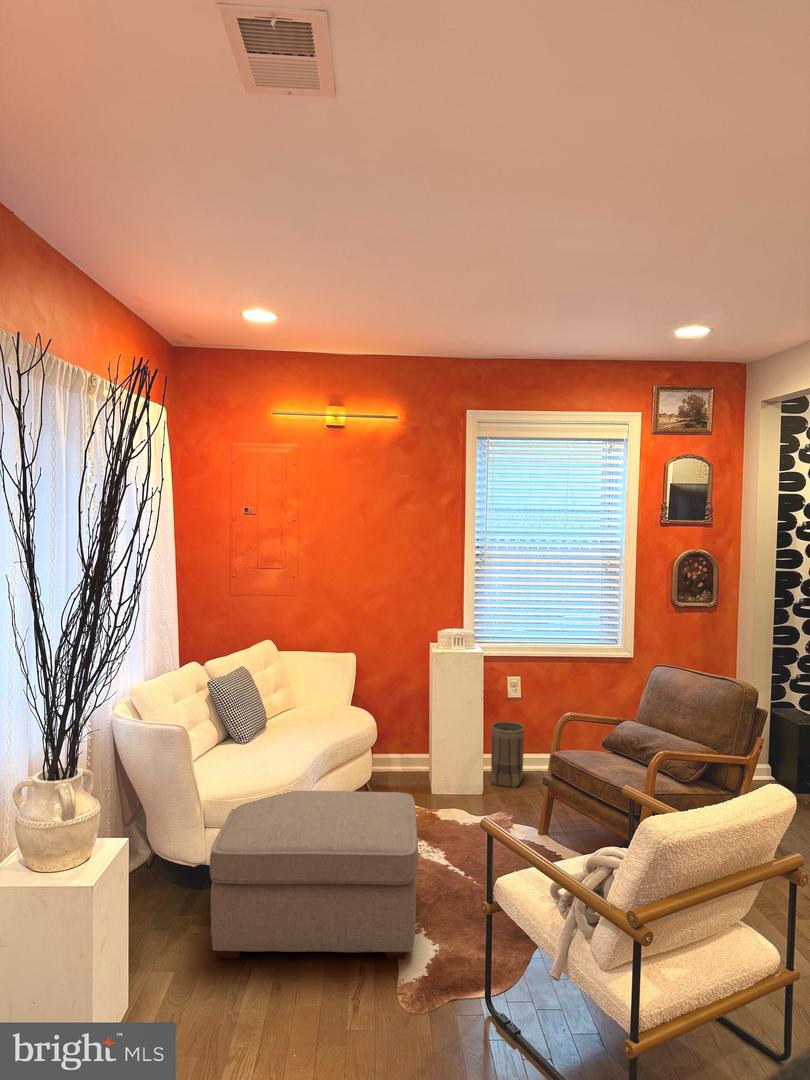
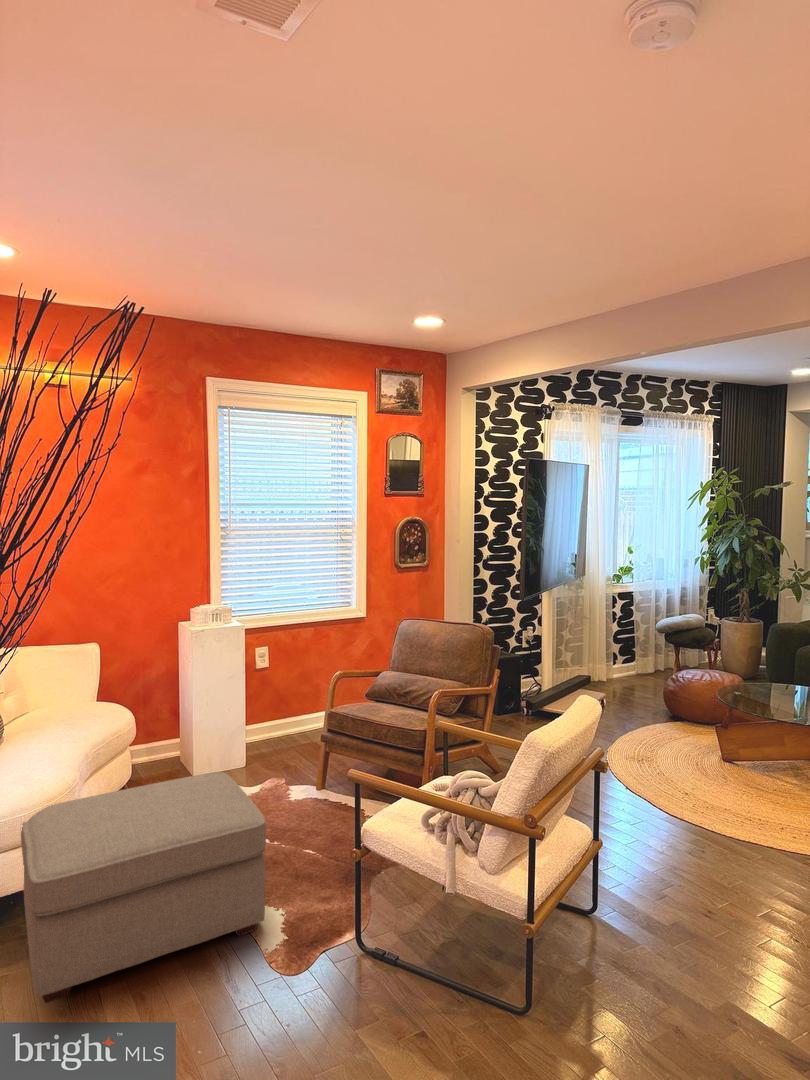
basket: present [491,721,524,788] -> none [246,690,278,755]

